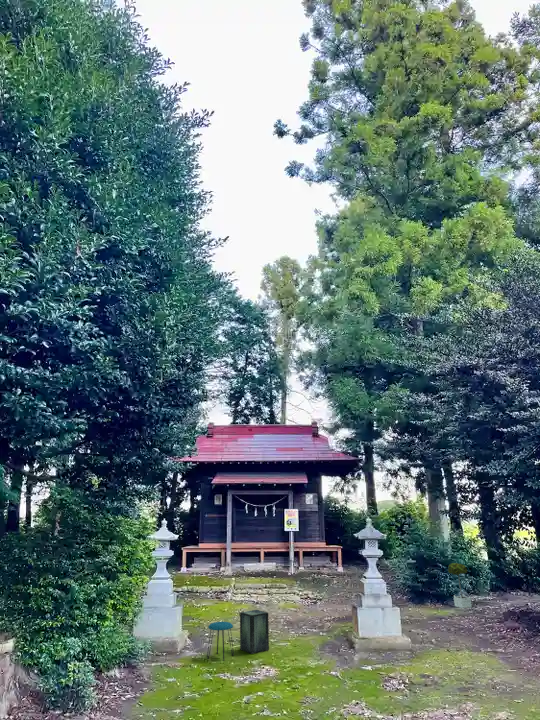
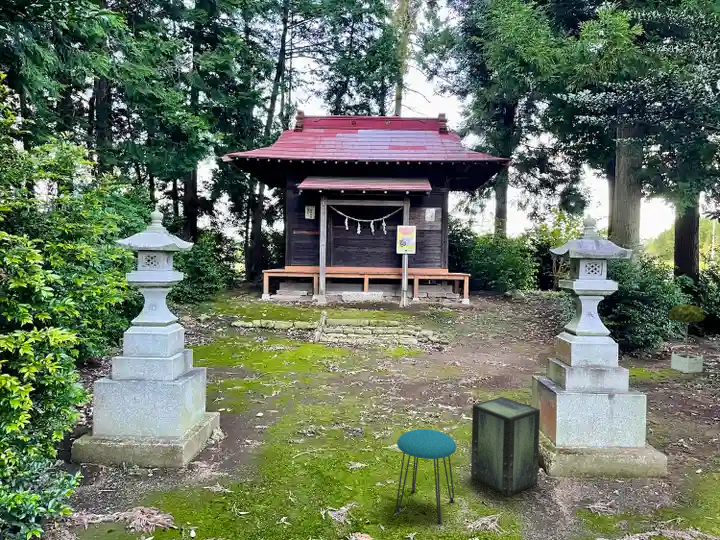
storage box: present [240,610,269,654] -> present [471,397,540,497]
stool: present [207,622,234,660] -> present [396,429,456,524]

